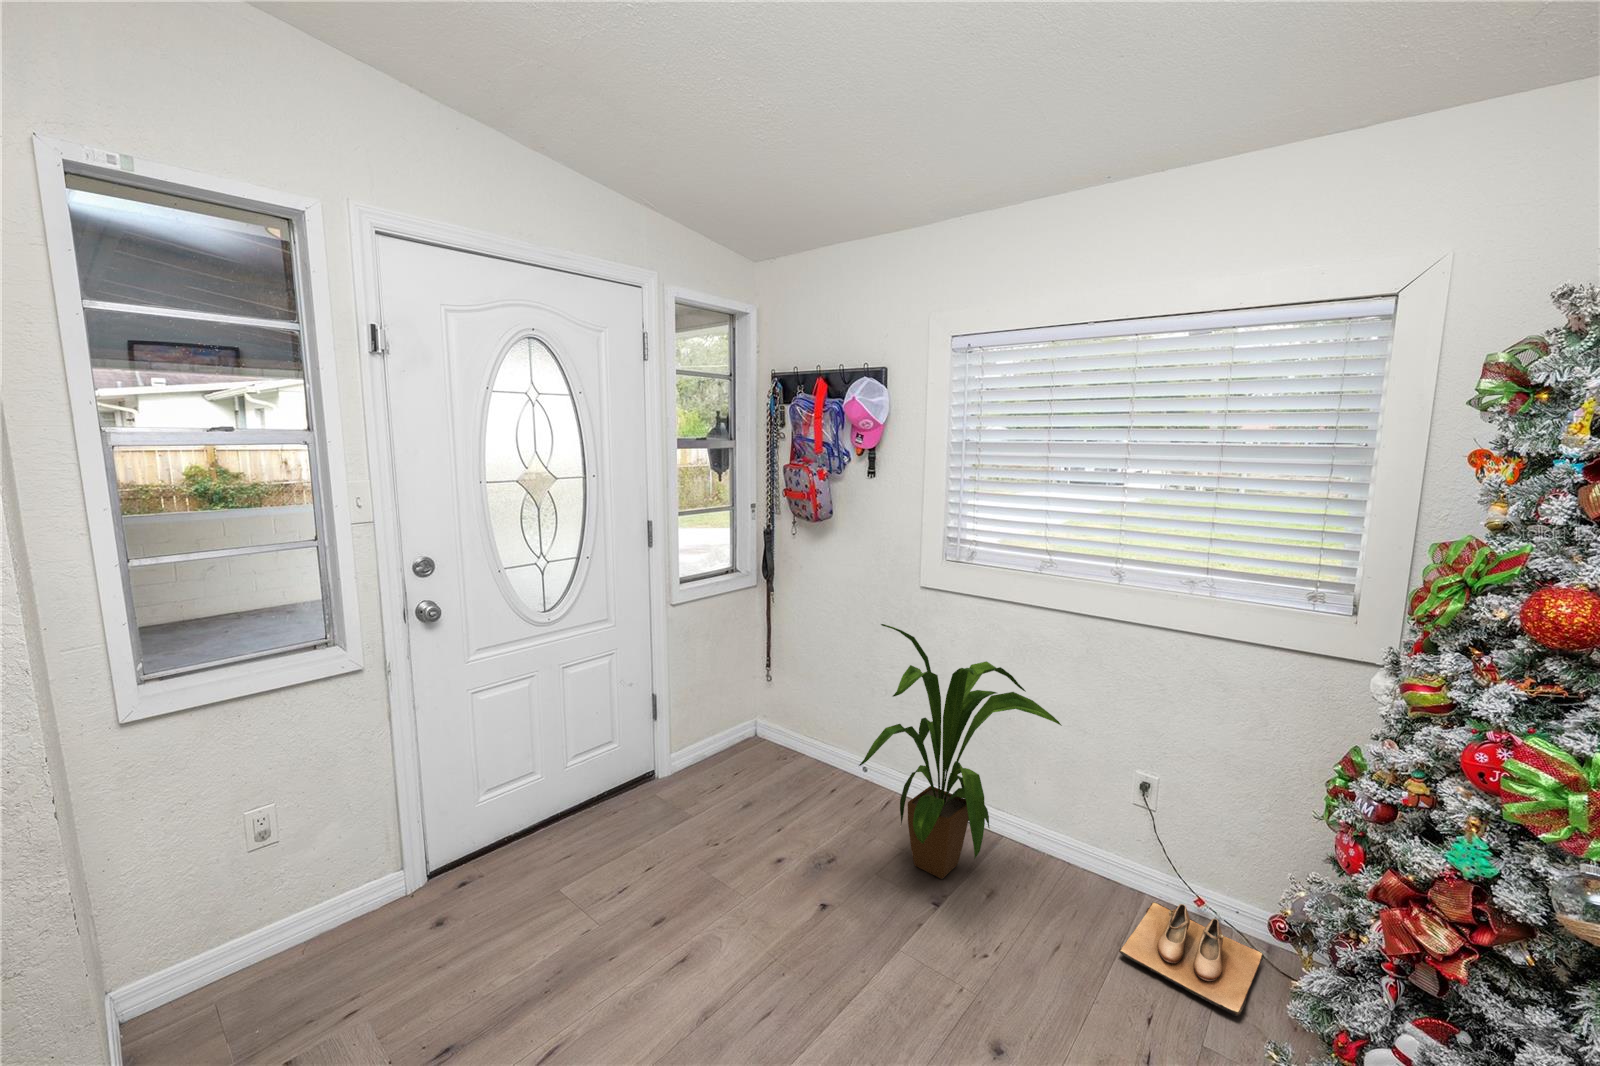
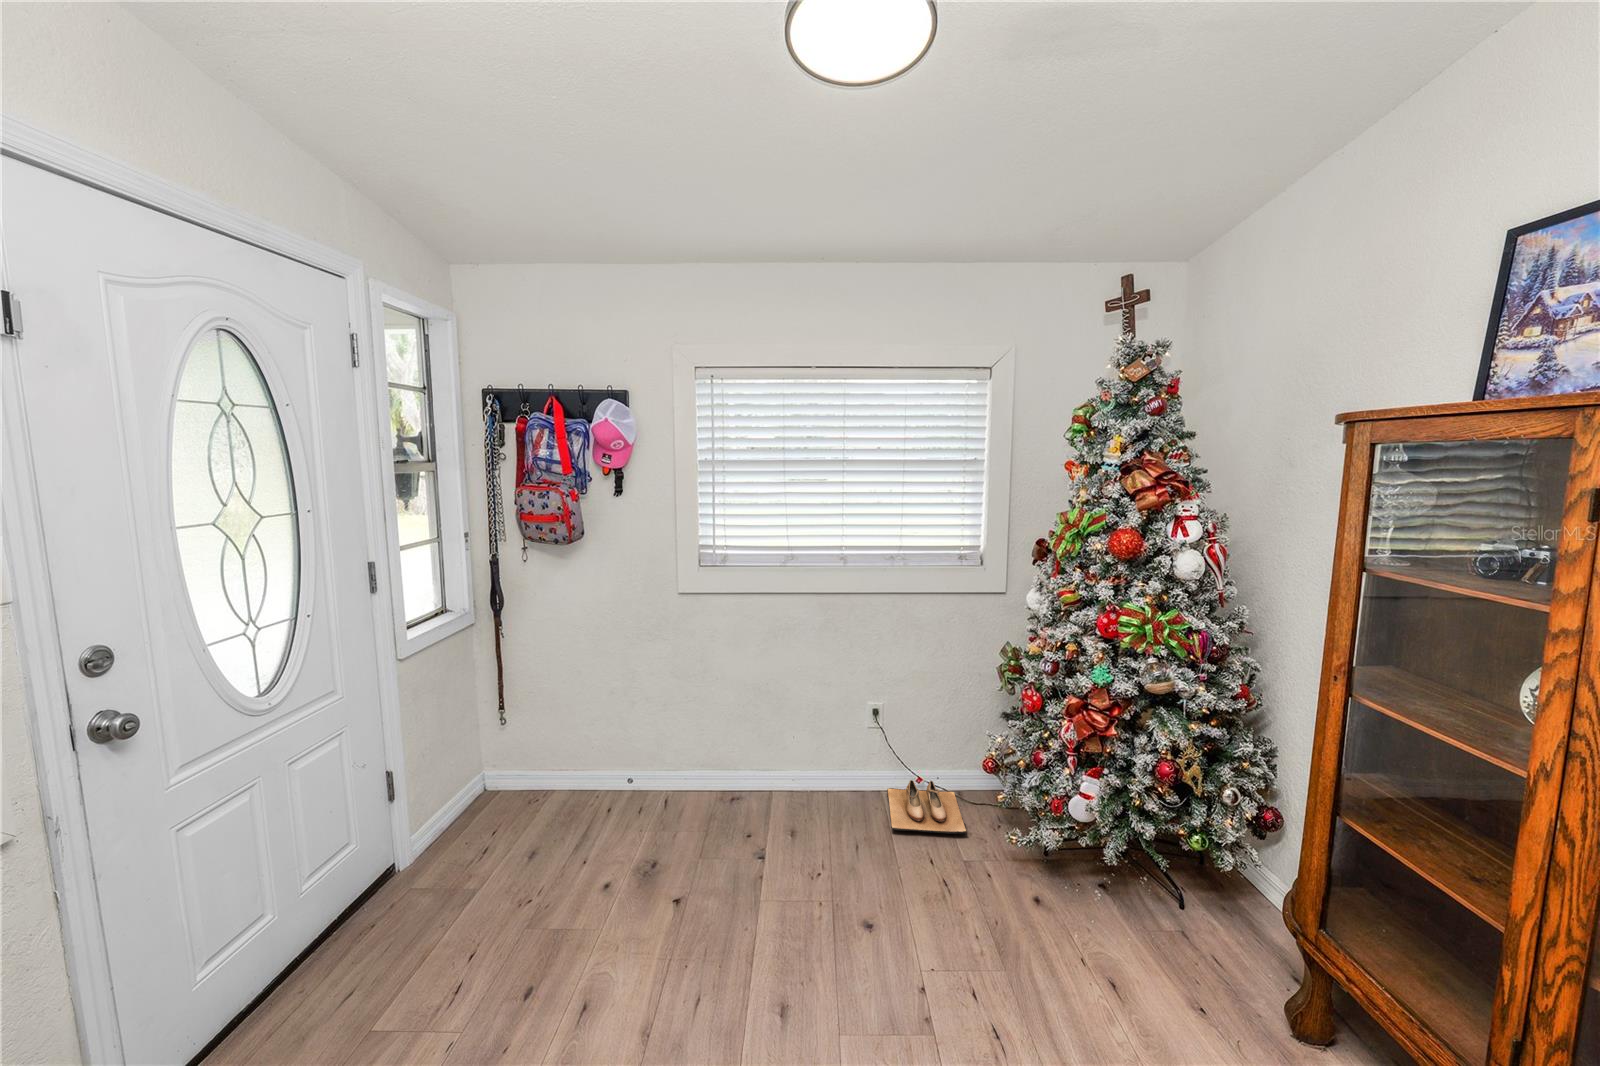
house plant: present [859,624,1062,879] -> none [679,628,829,838]

